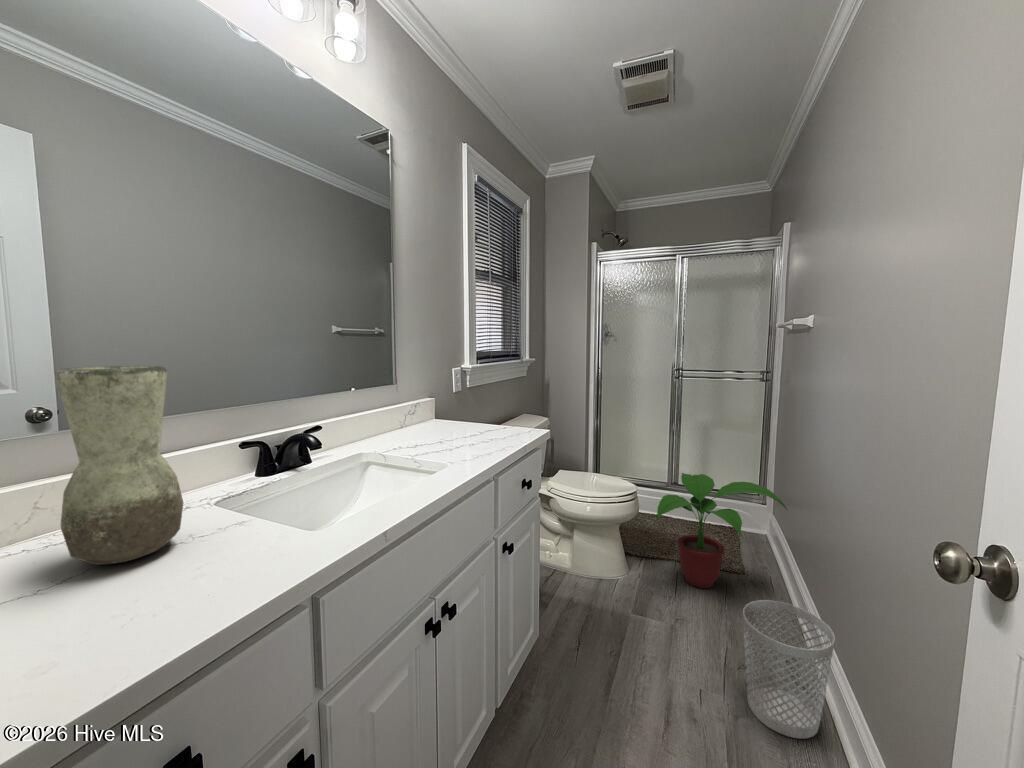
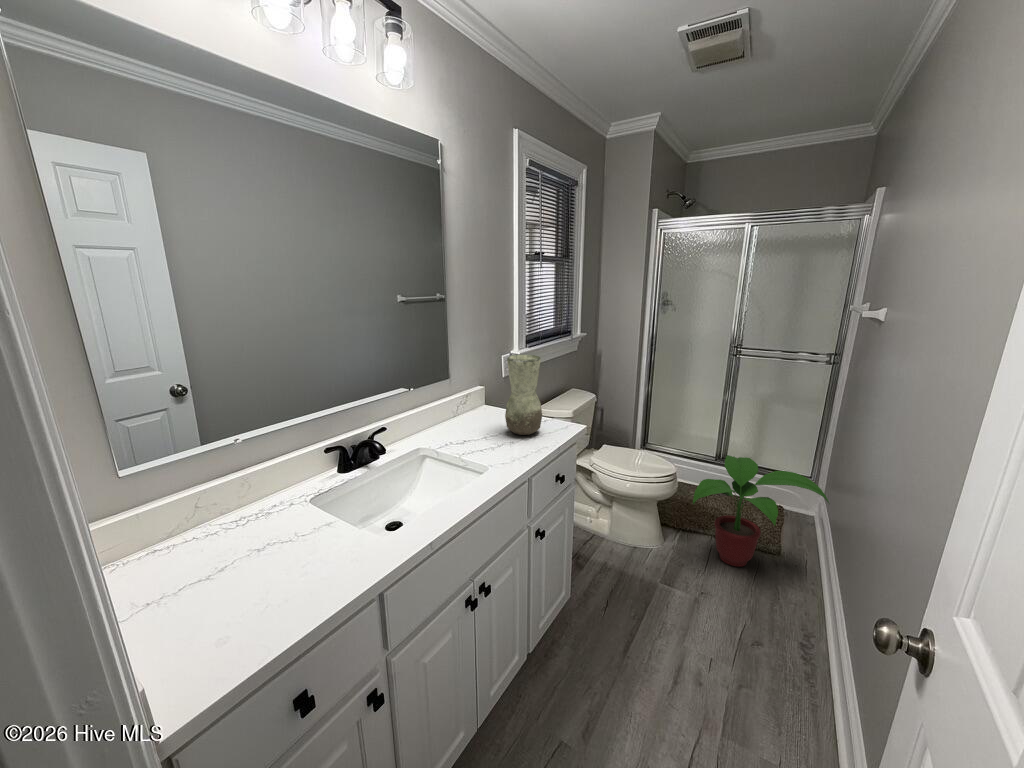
vase: present [55,366,184,564] -> present [505,355,542,435]
wastebasket: present [743,600,835,739] -> none [756,593,844,716]

